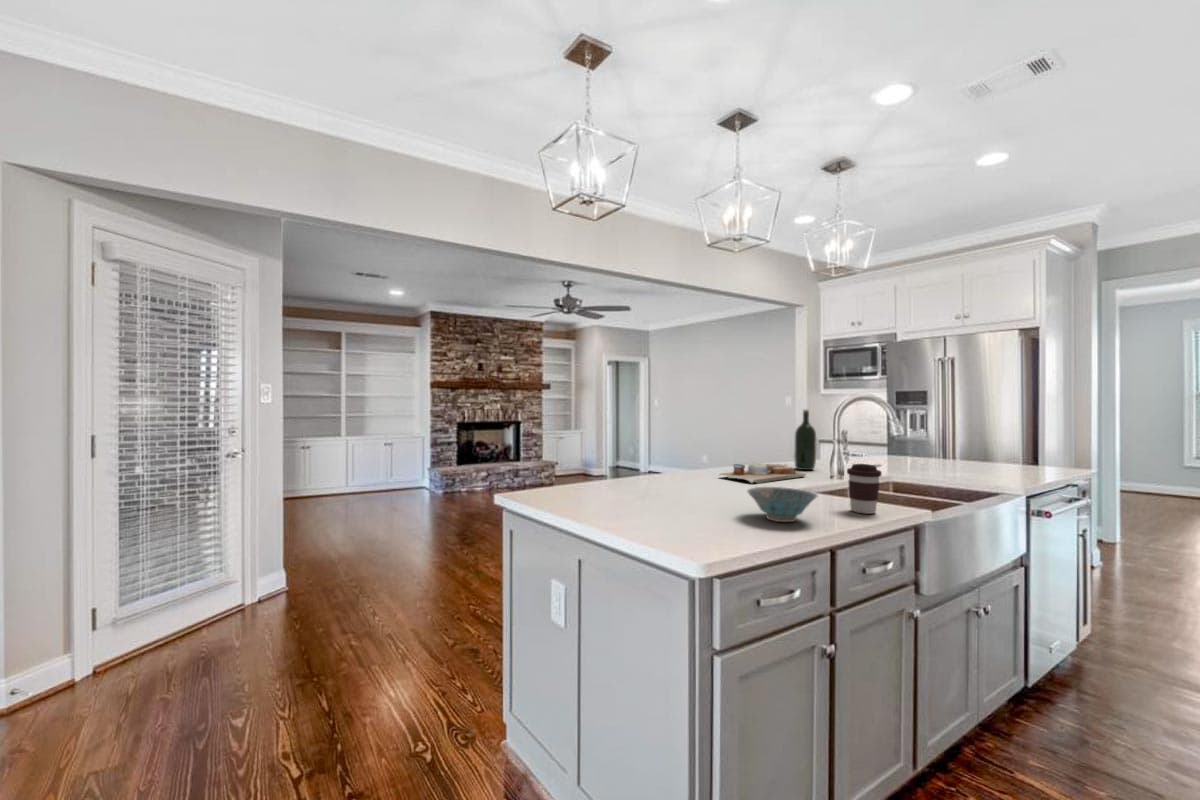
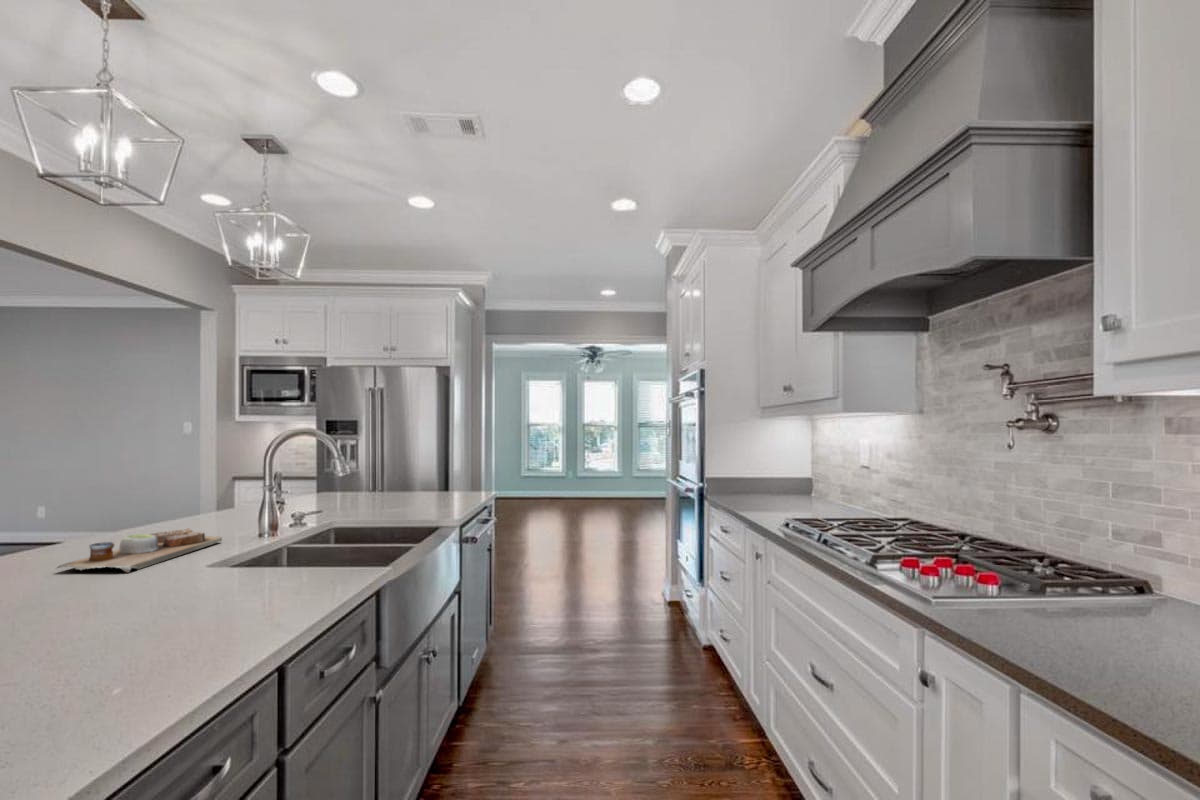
wine bottle: present [794,410,816,470] -> none [202,448,237,532]
coffee cup: present [847,464,882,514] -> none [292,519,337,586]
ceramic bowl: present [748,487,817,522] -> none [122,574,254,639]

